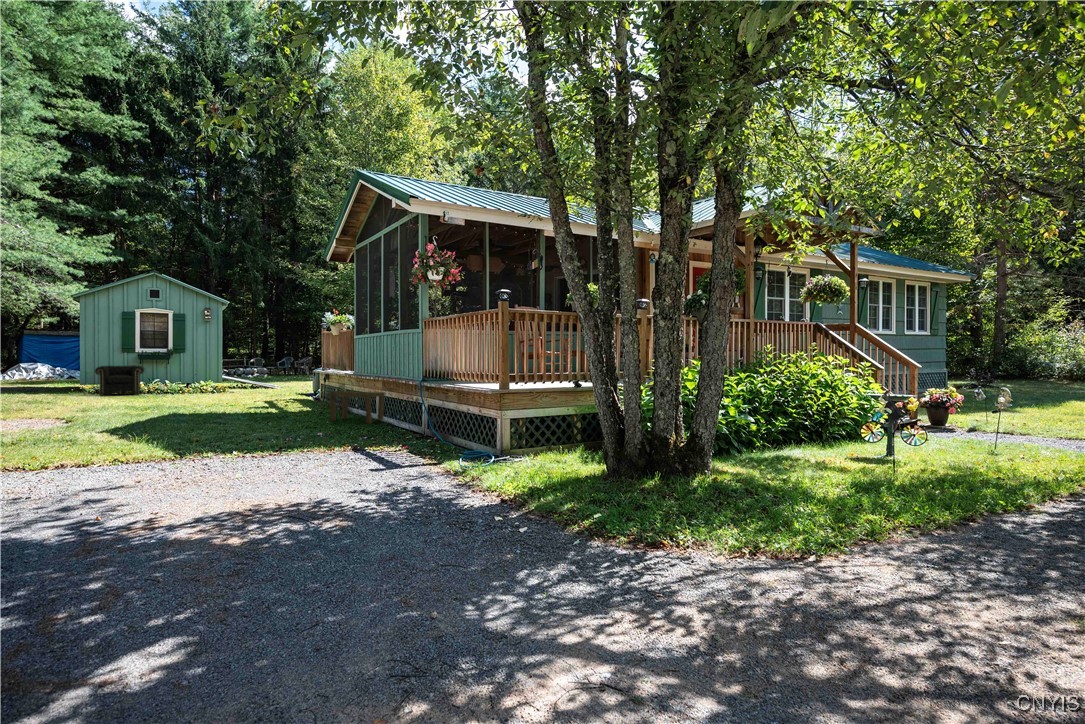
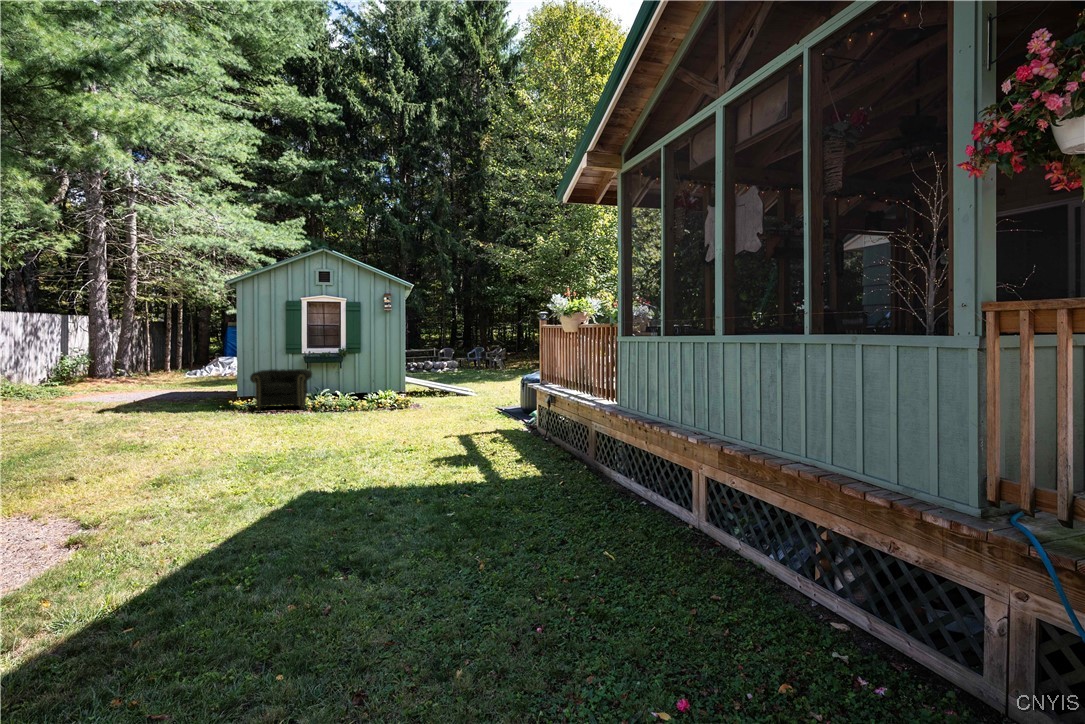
bench: present [329,391,385,424] -> none [598,464,737,570]

